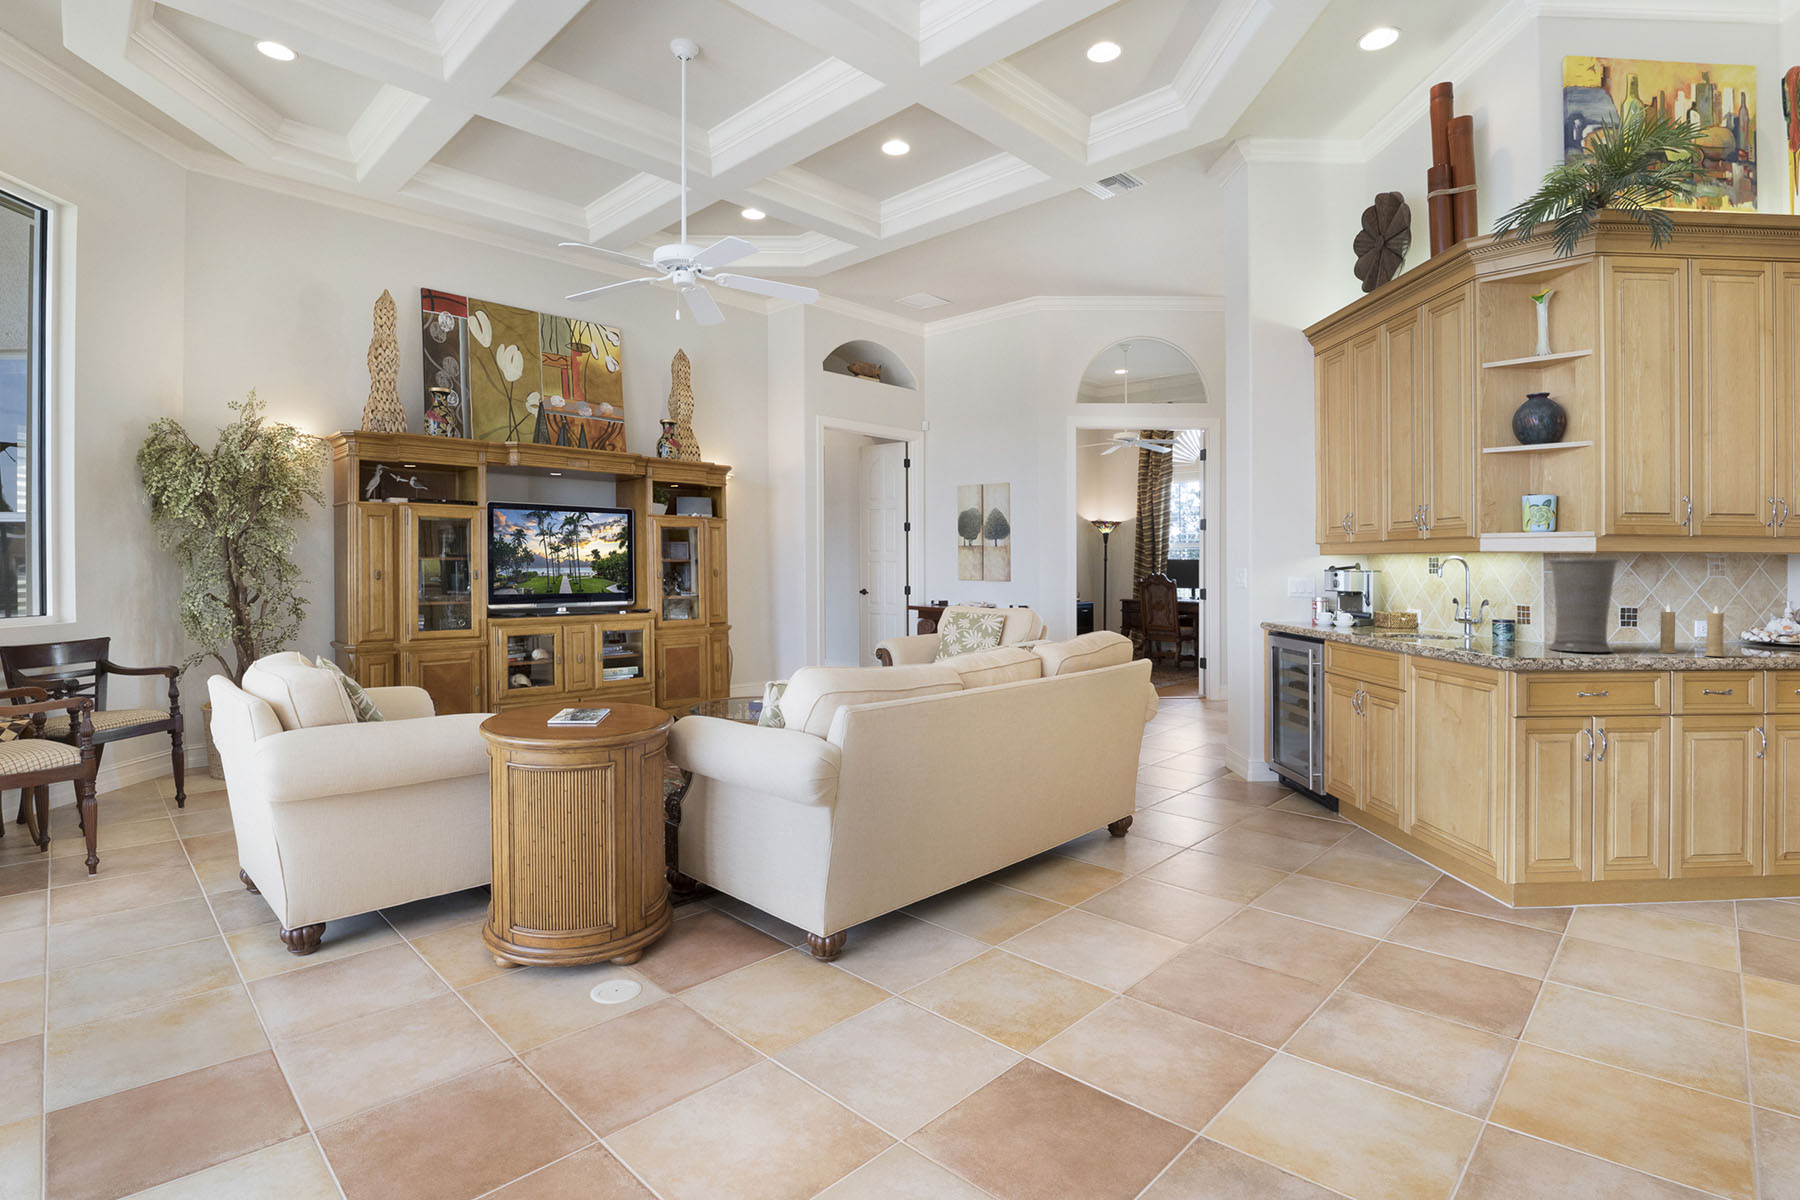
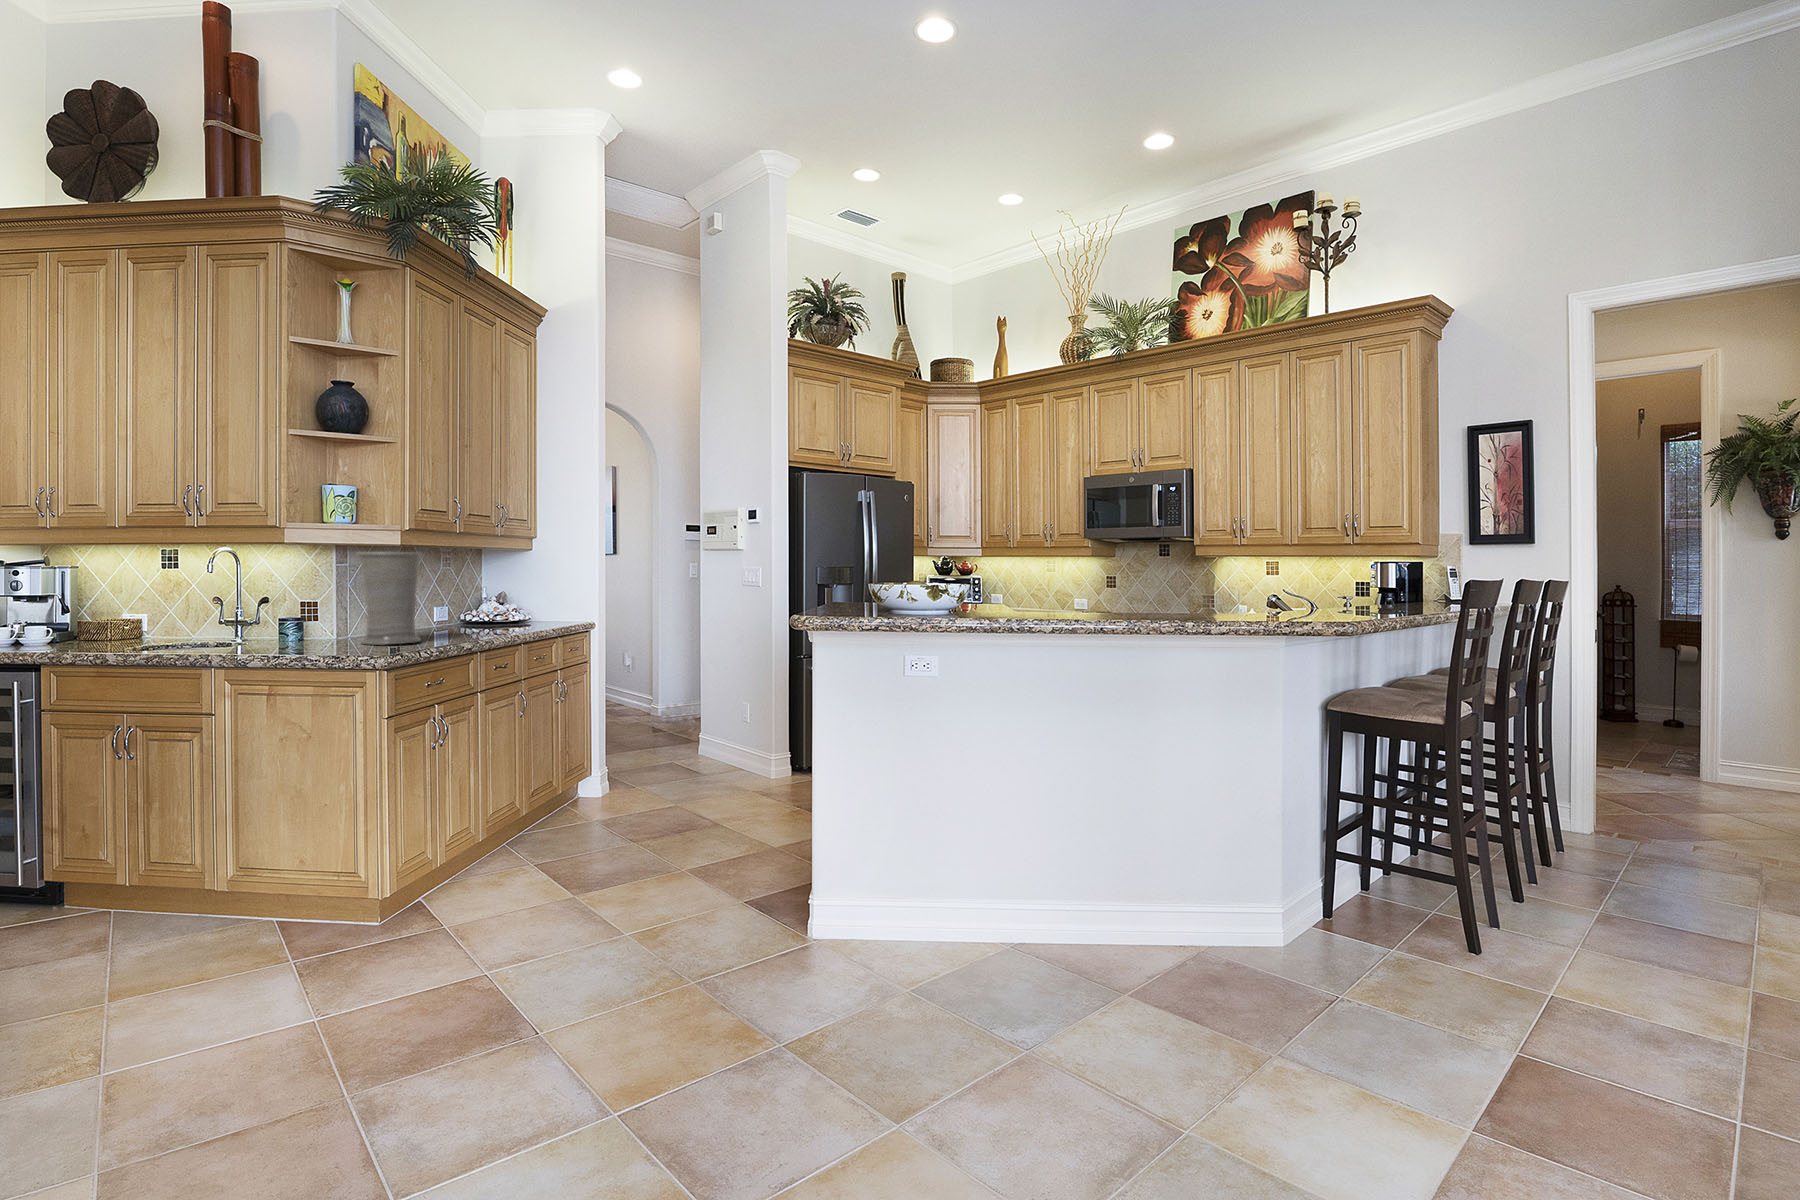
candle: present [1658,605,1725,656] -> none [442,592,496,637]

